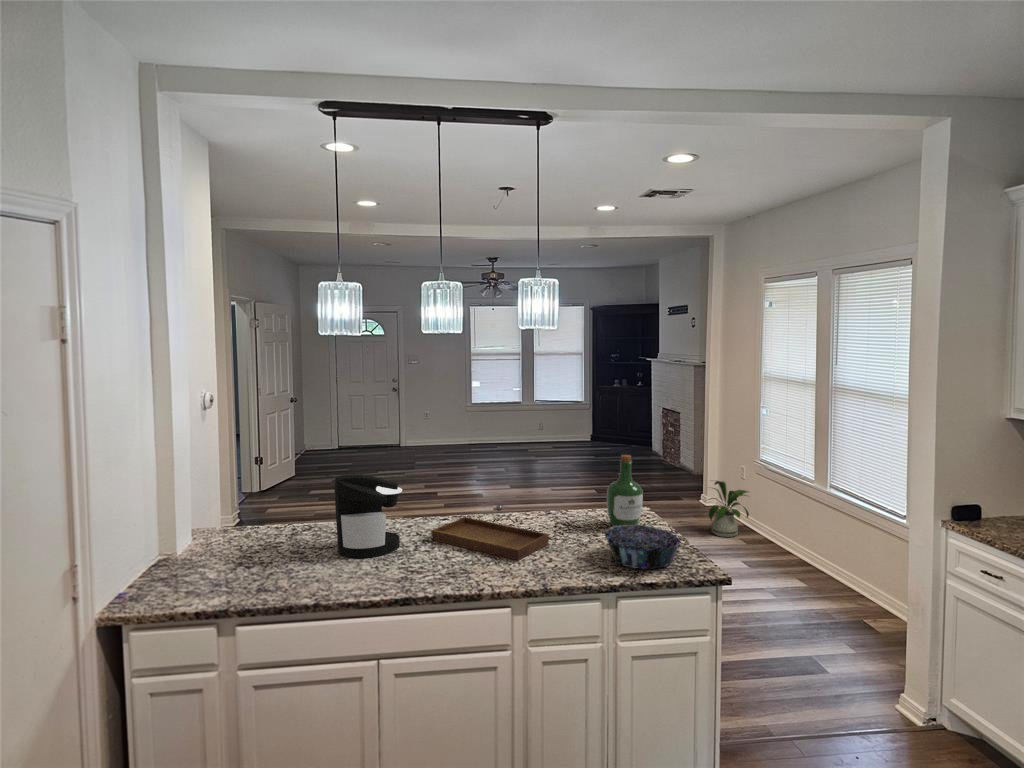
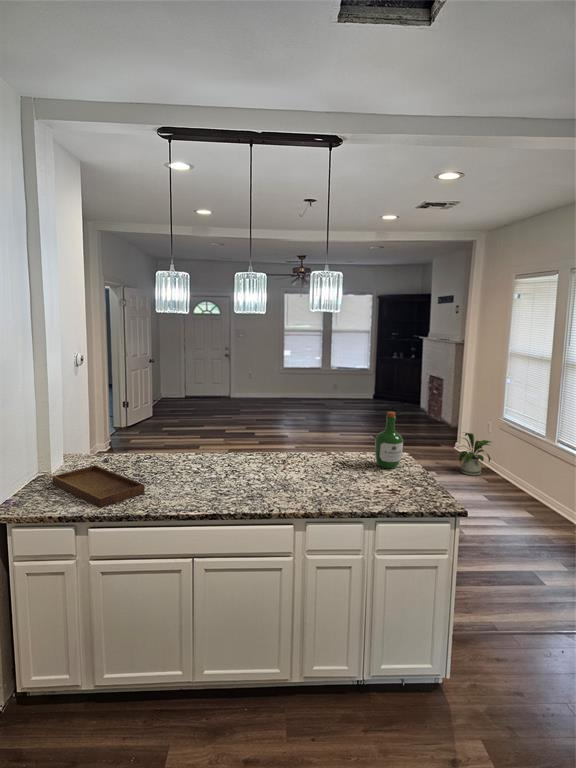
coffee maker: present [334,474,402,558] -> none [166,419,217,482]
tray: present [431,505,549,560] -> present [52,458,145,508]
decorative bowl: present [604,525,681,569] -> none [370,466,429,501]

